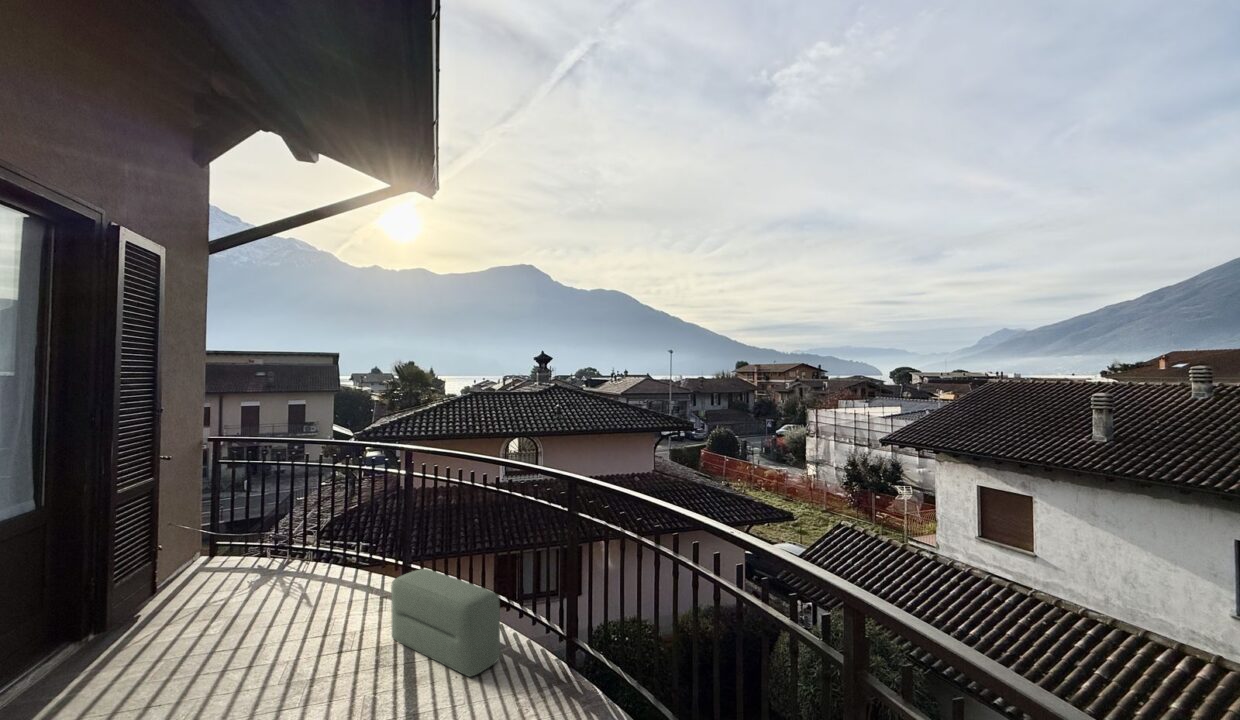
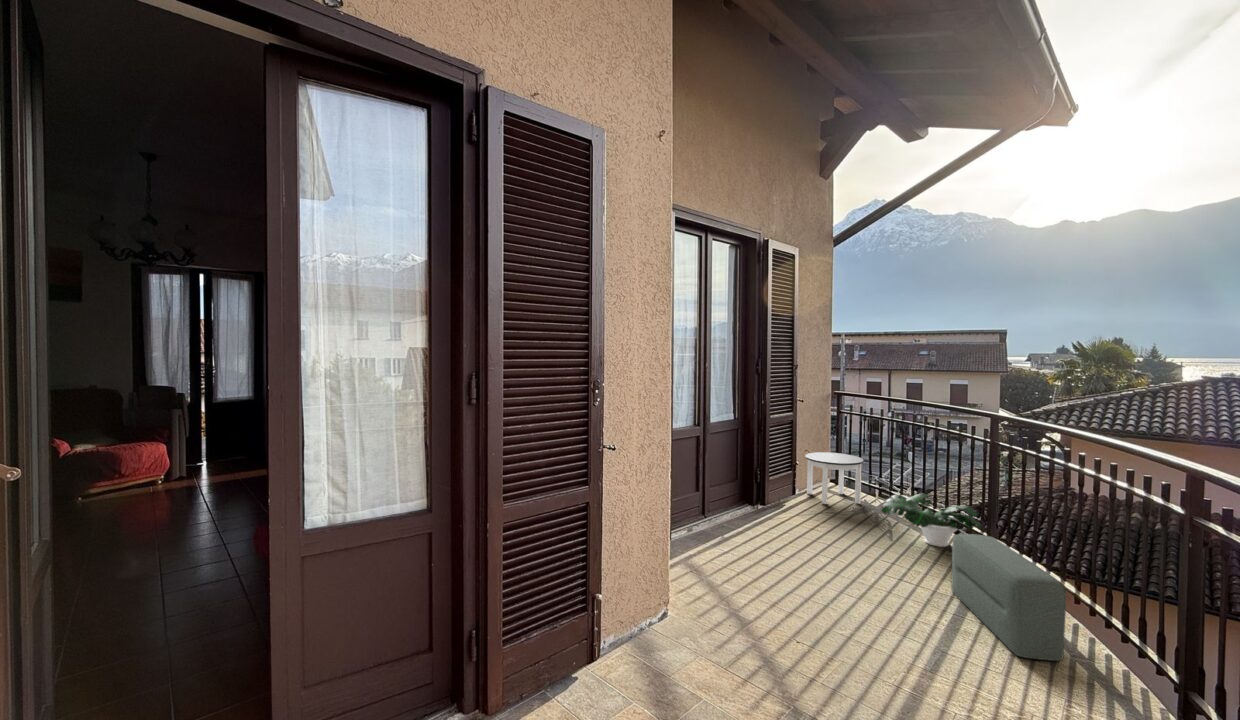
round table: none [170,517,256,592] -> present [806,452,863,504]
potted plant: none [295,540,400,594] -> present [881,494,981,547]

